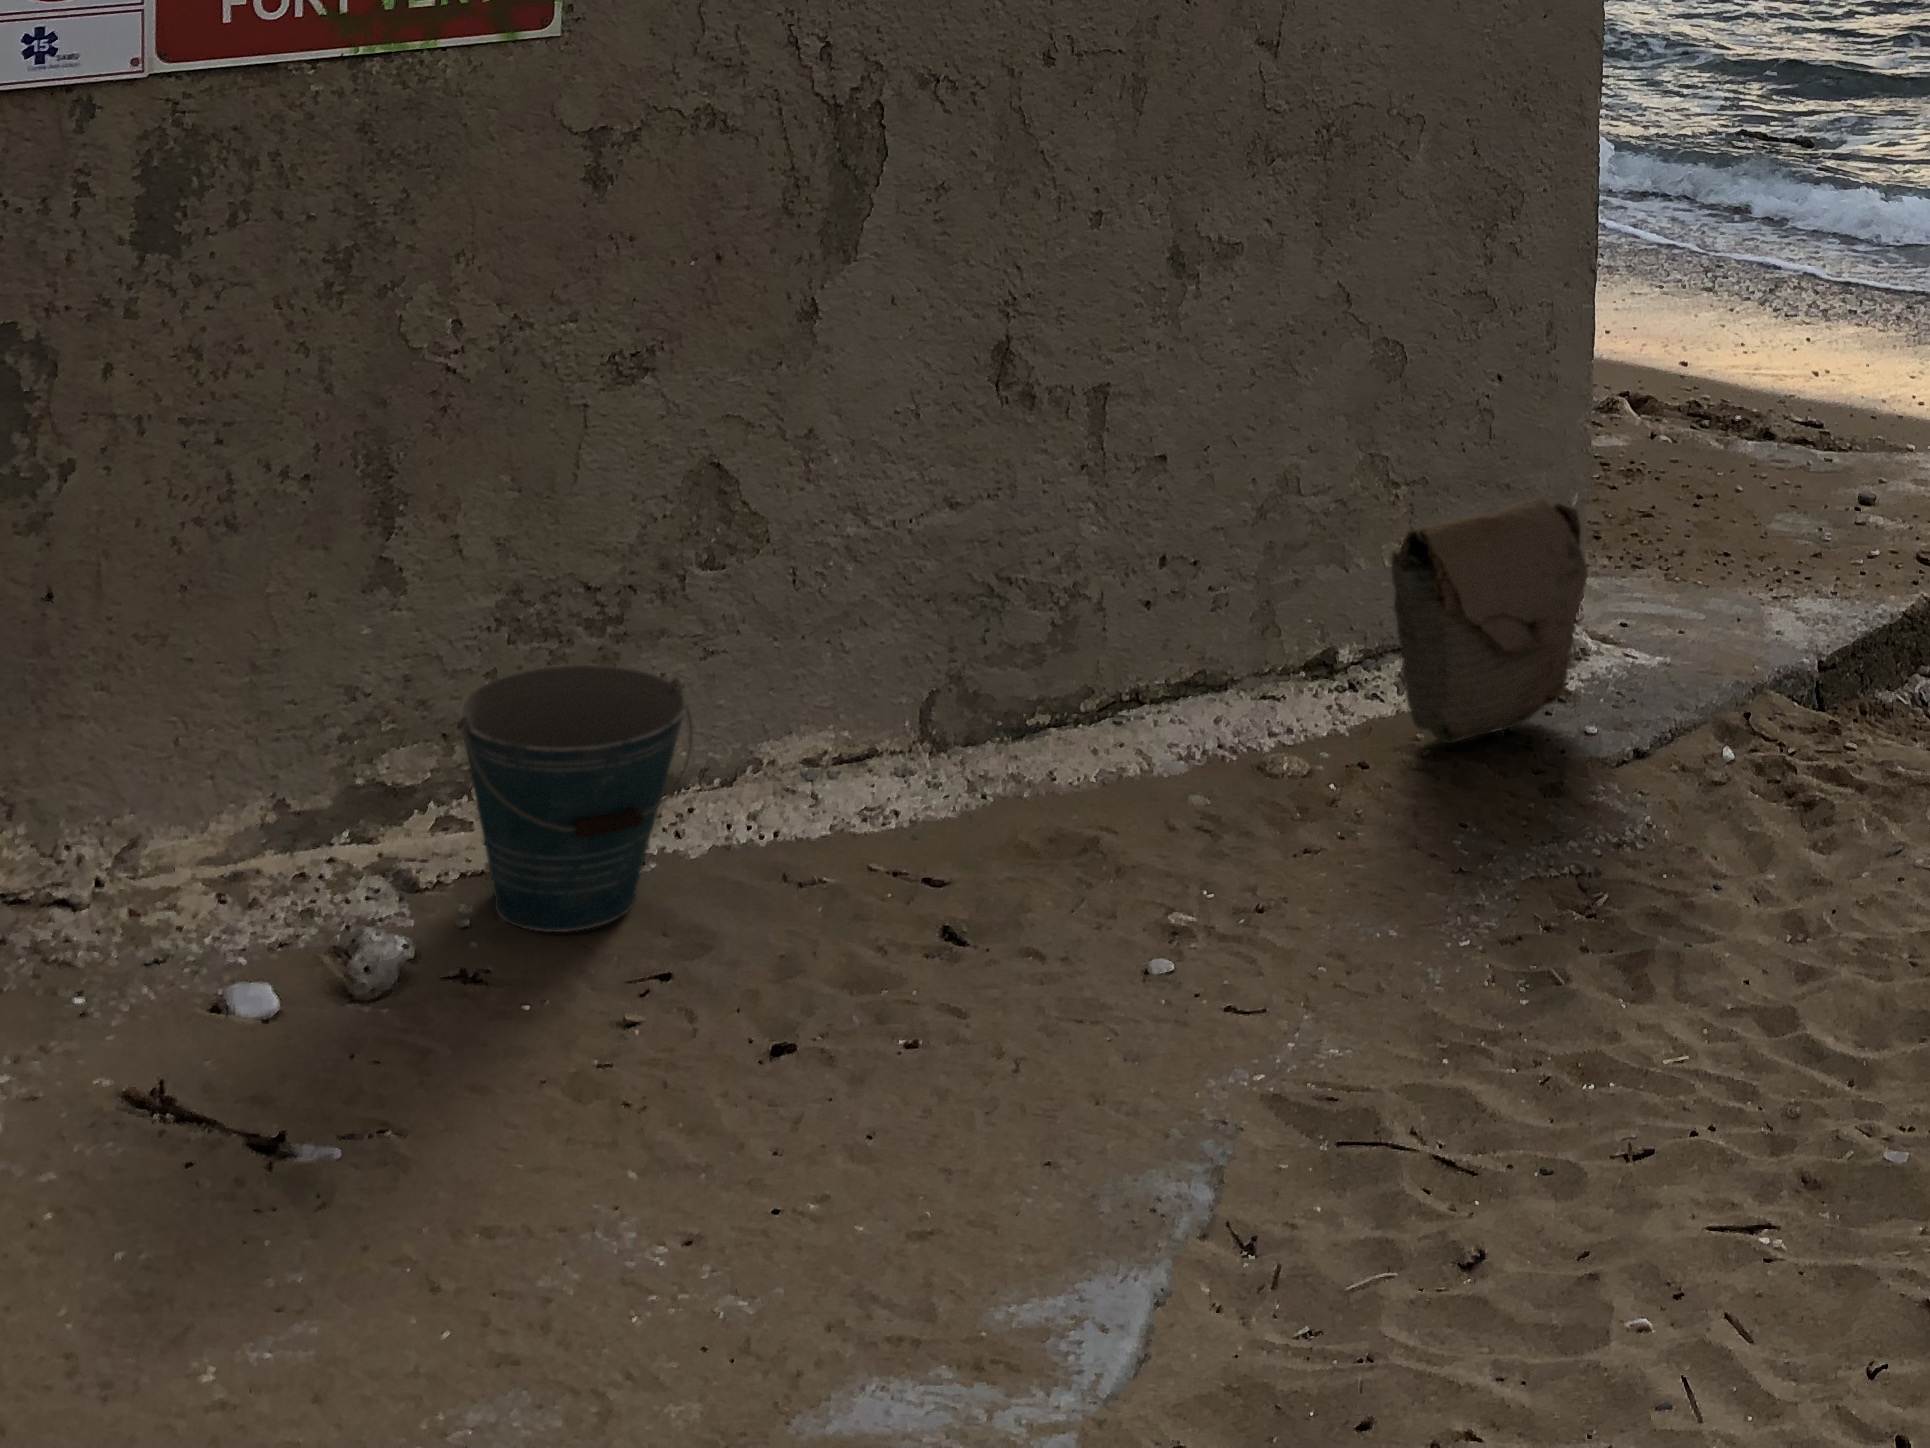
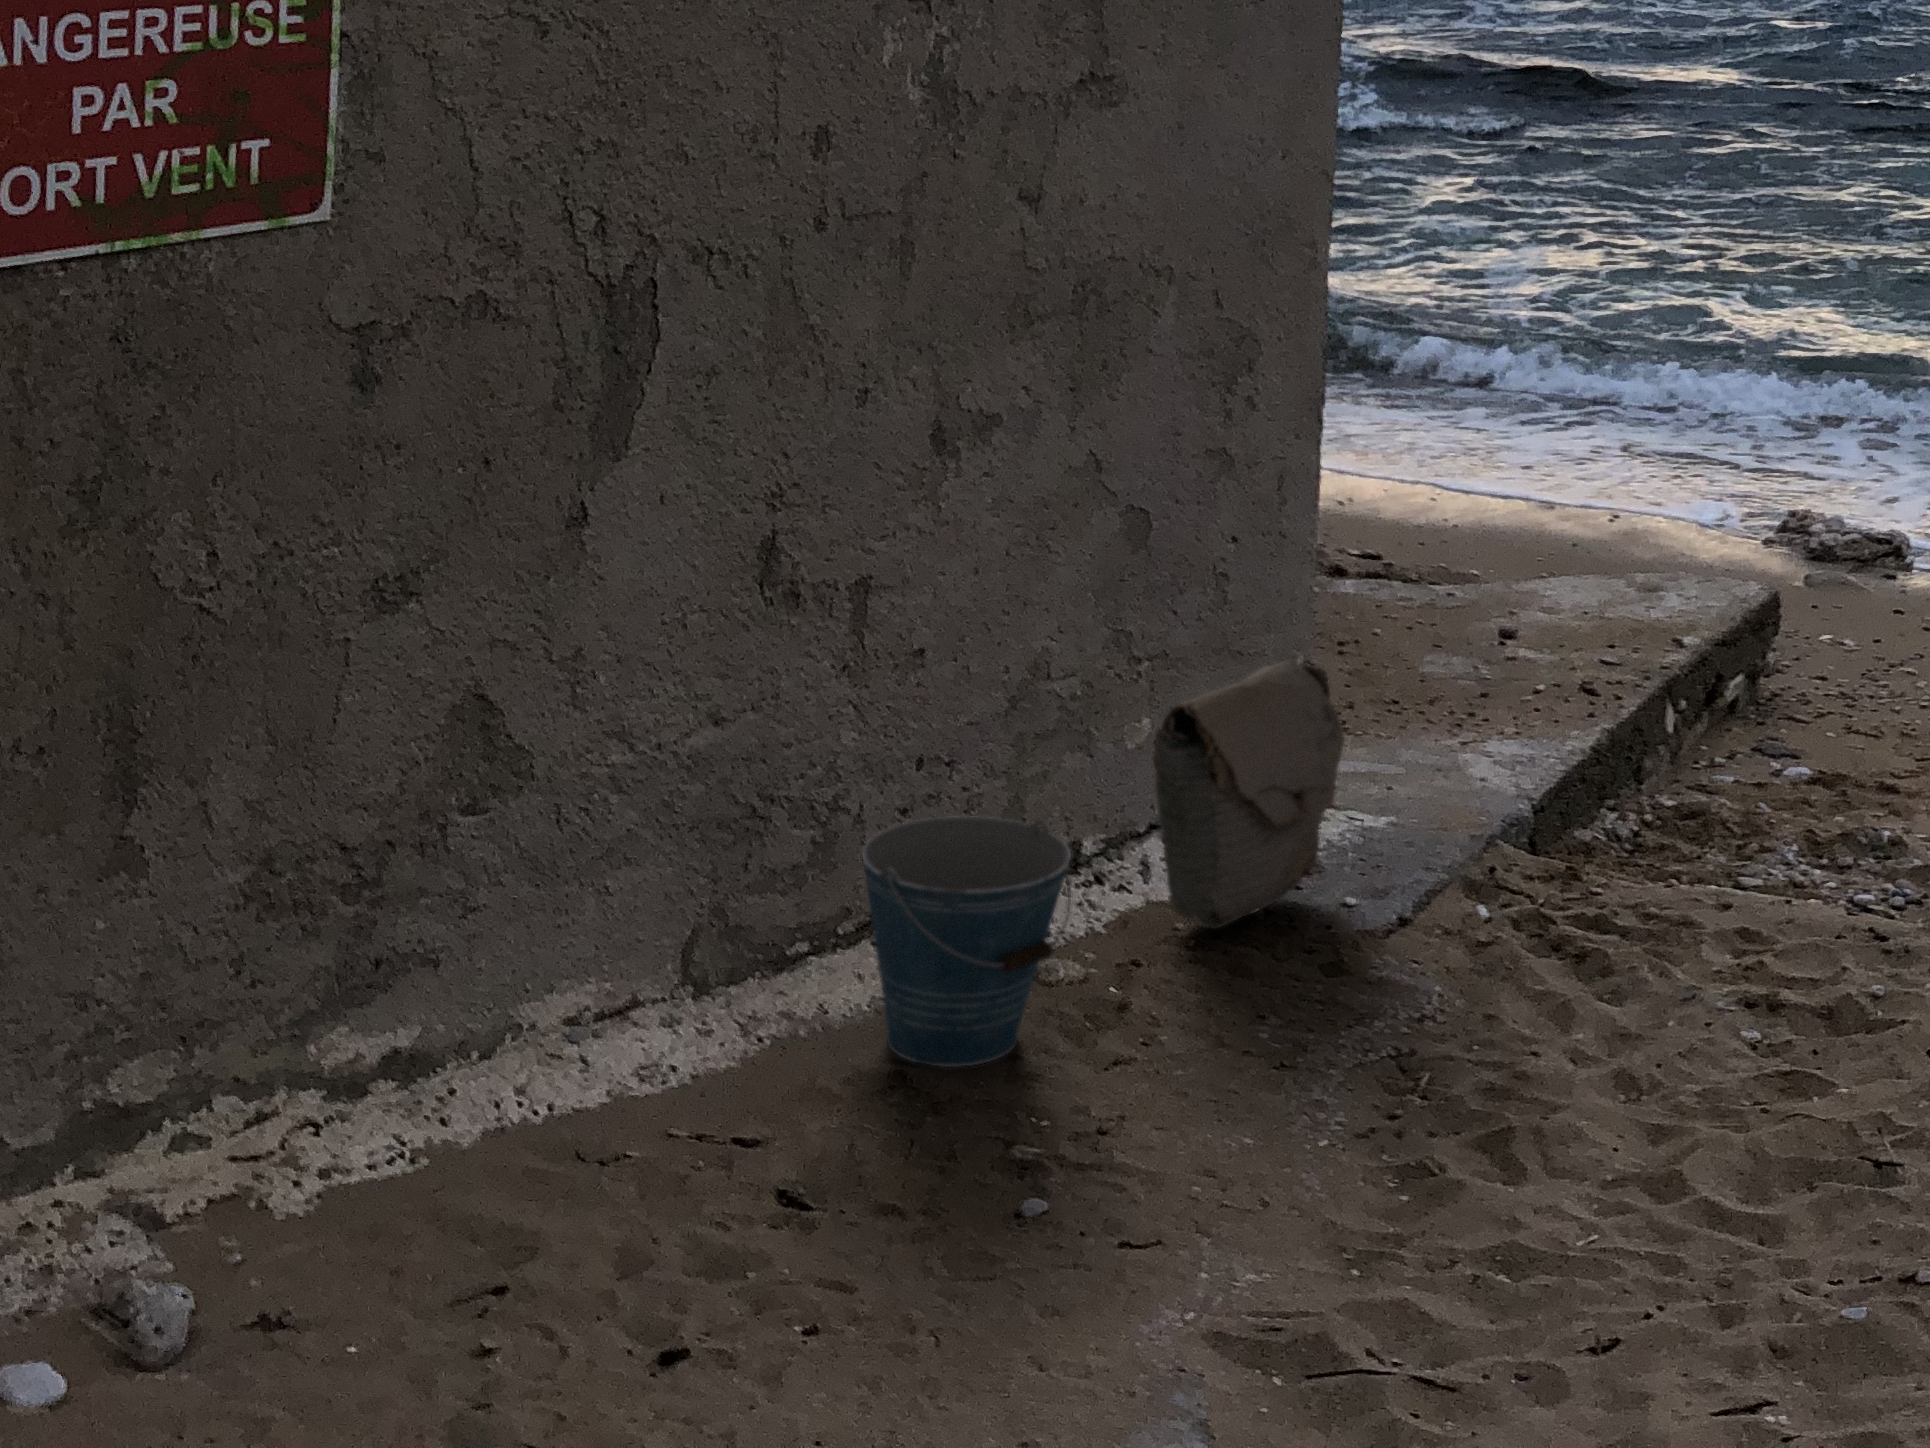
bucket: present [459,665,693,932] -> present [862,816,1071,1067]

